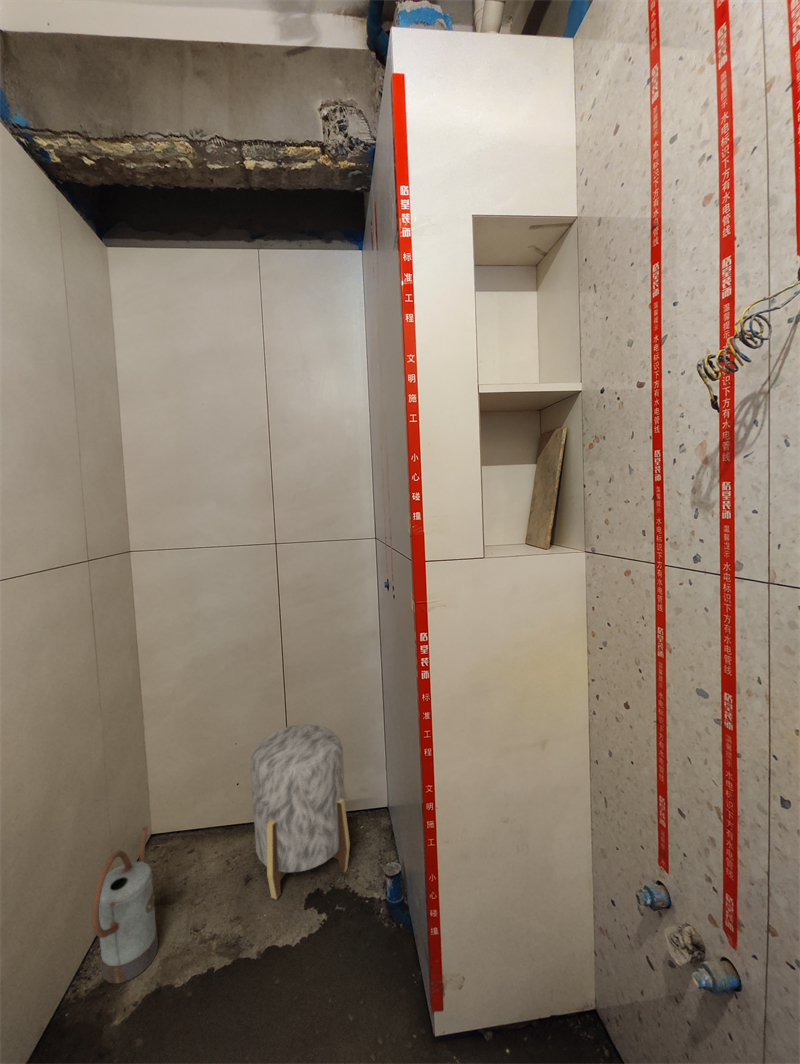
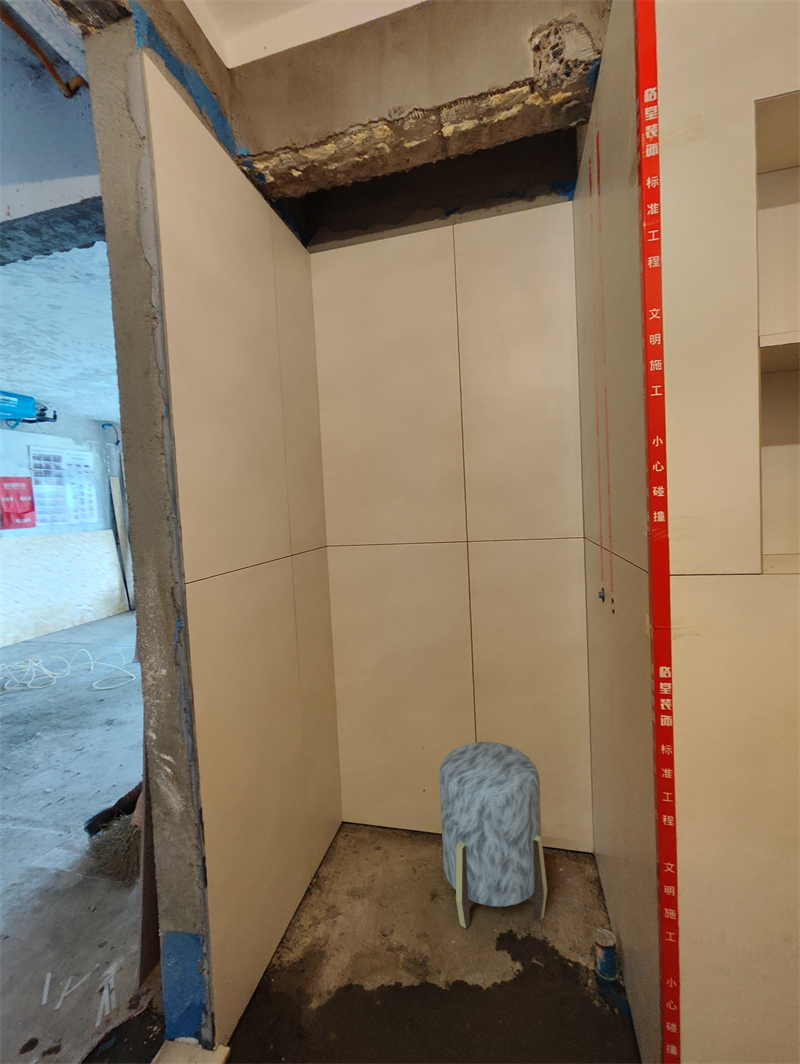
watering can: present [92,826,158,983] -> none [297,818,352,967]

